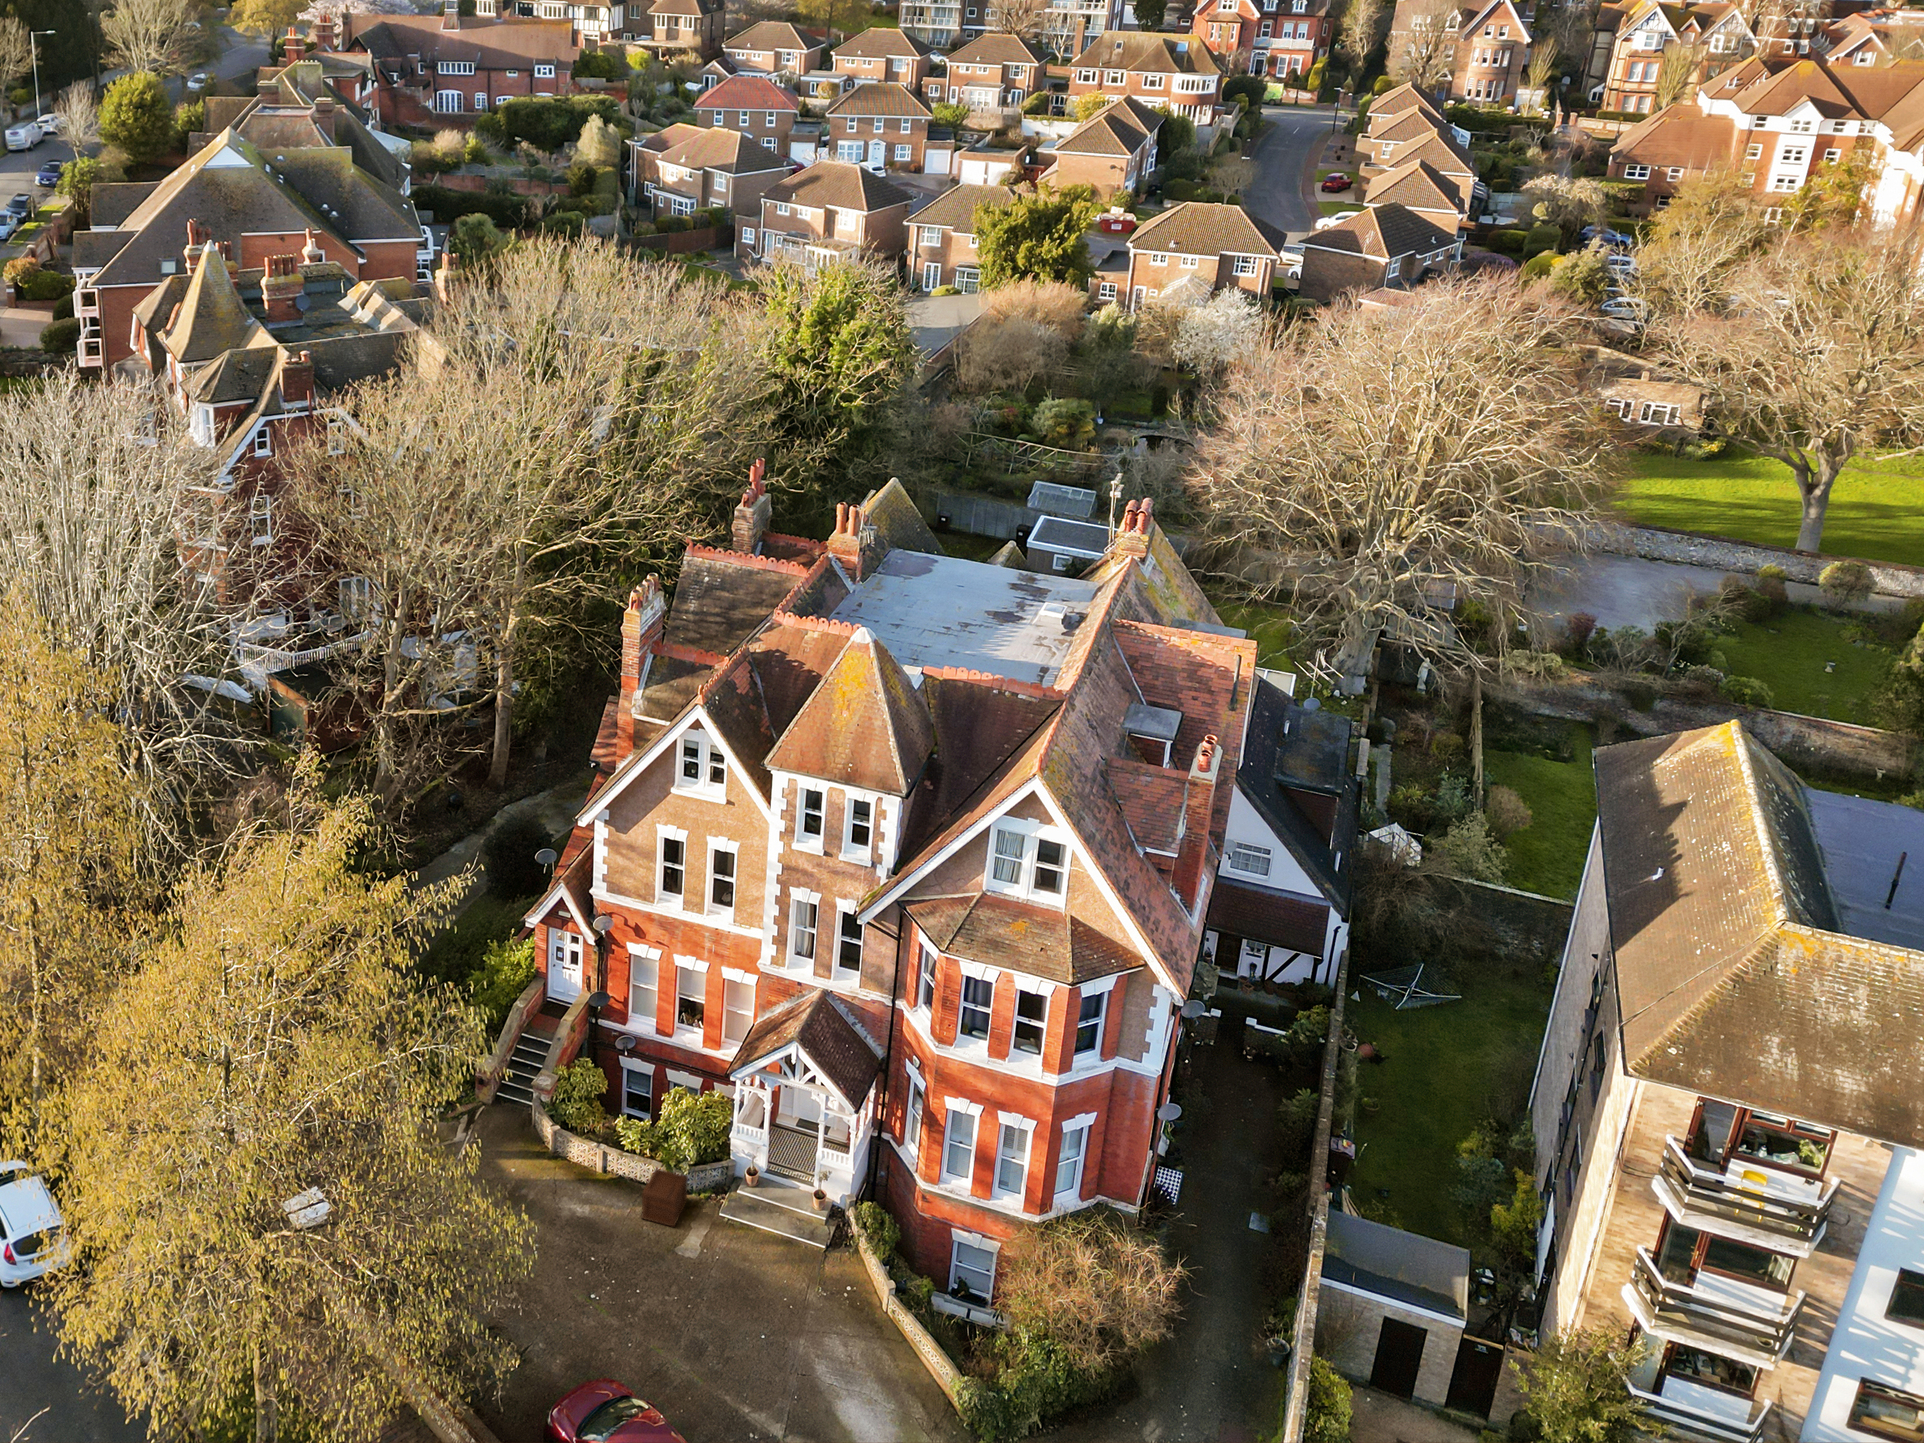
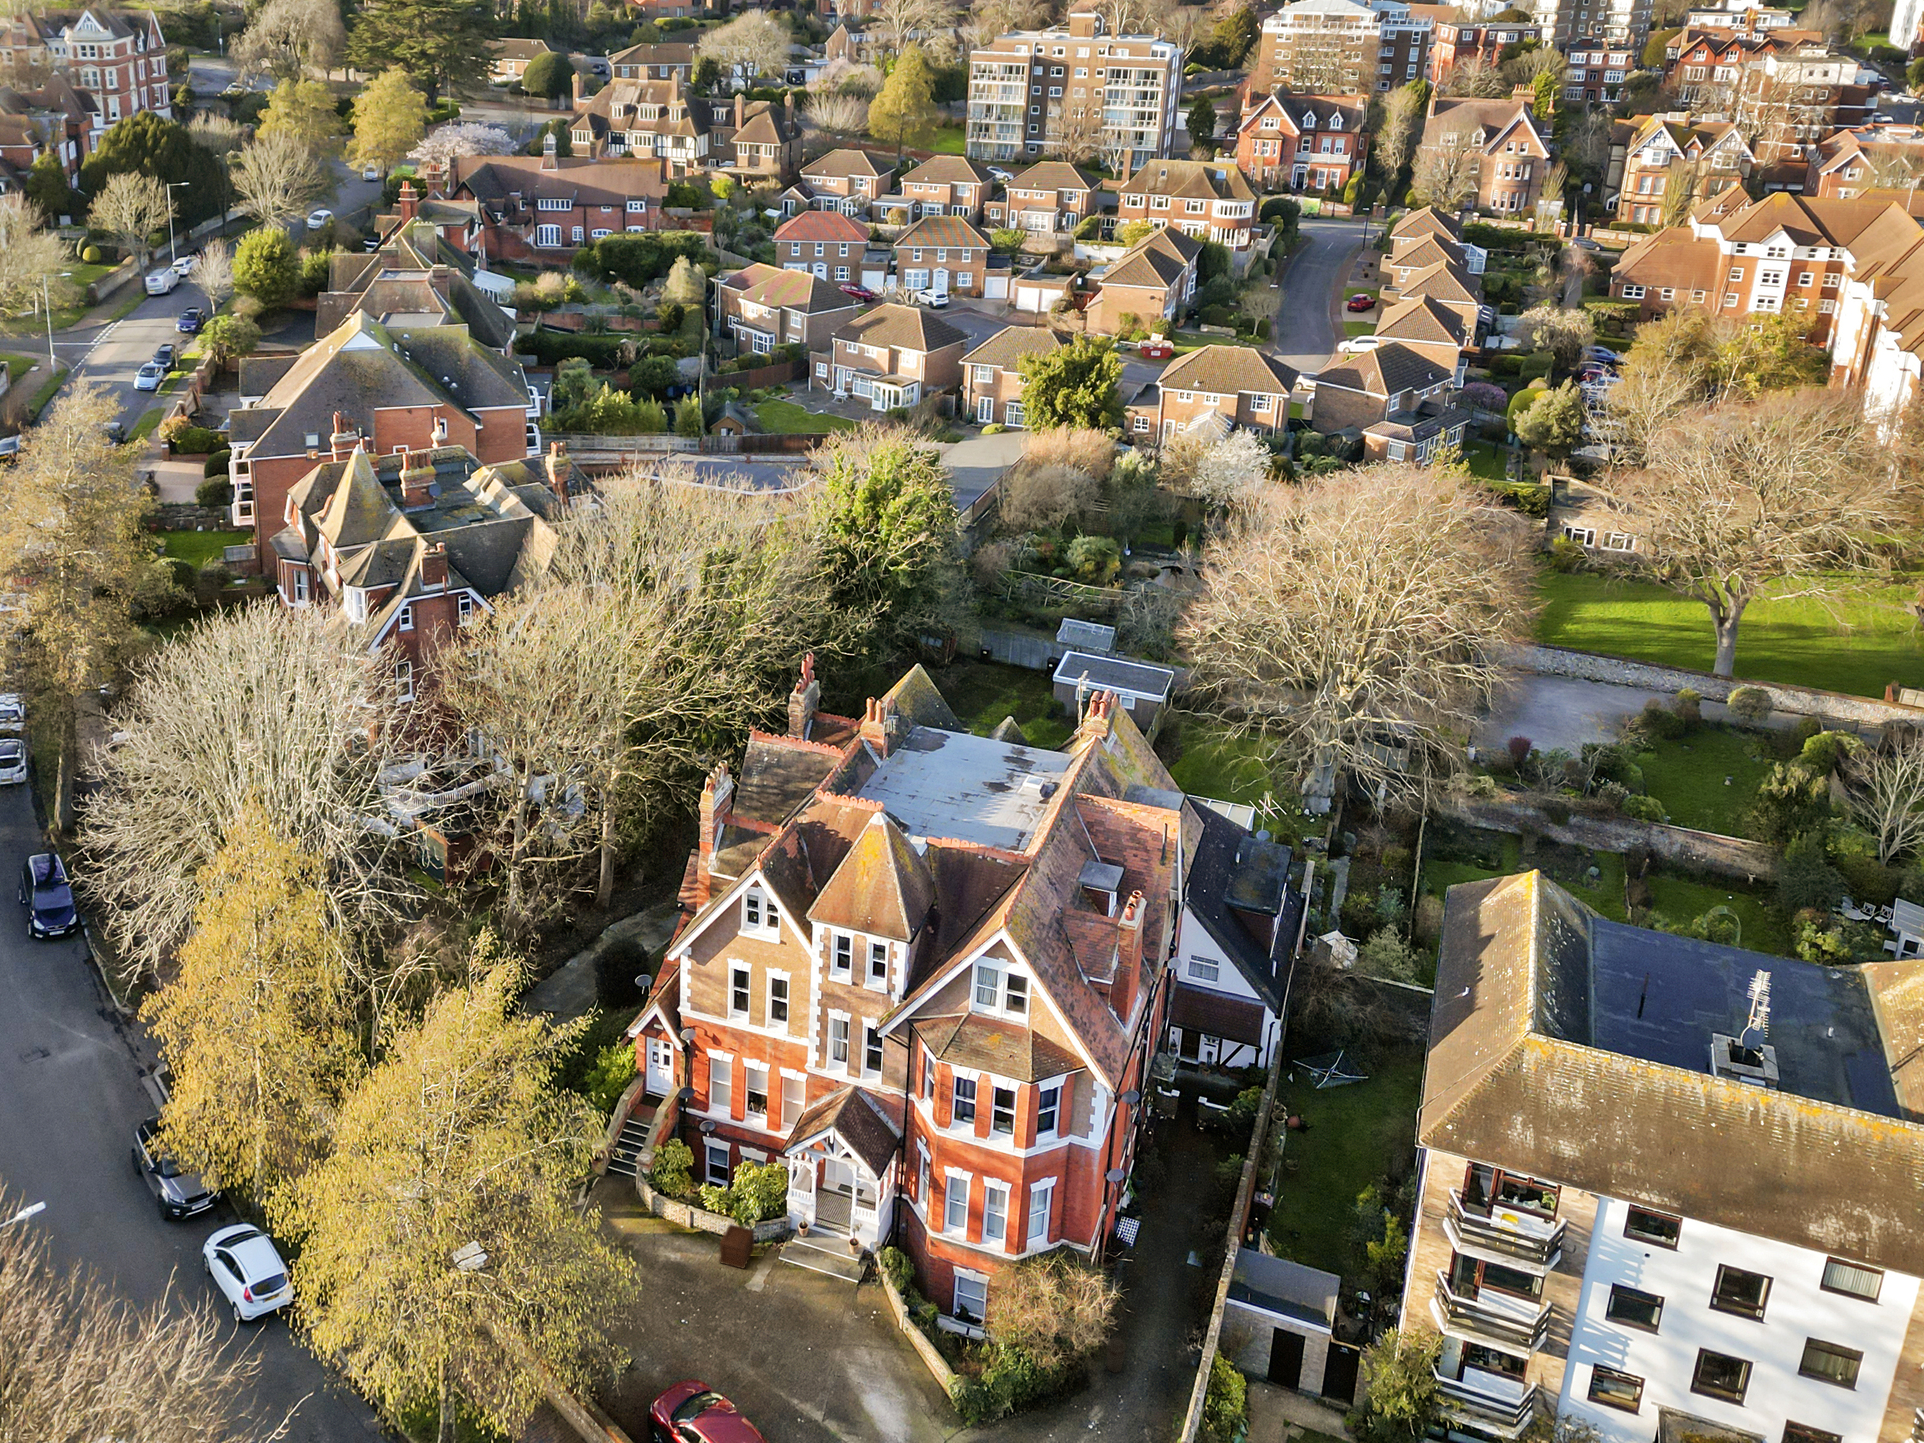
trash can: none [1161,1327,1188,1373] -> present [1107,1338,1125,1373]

